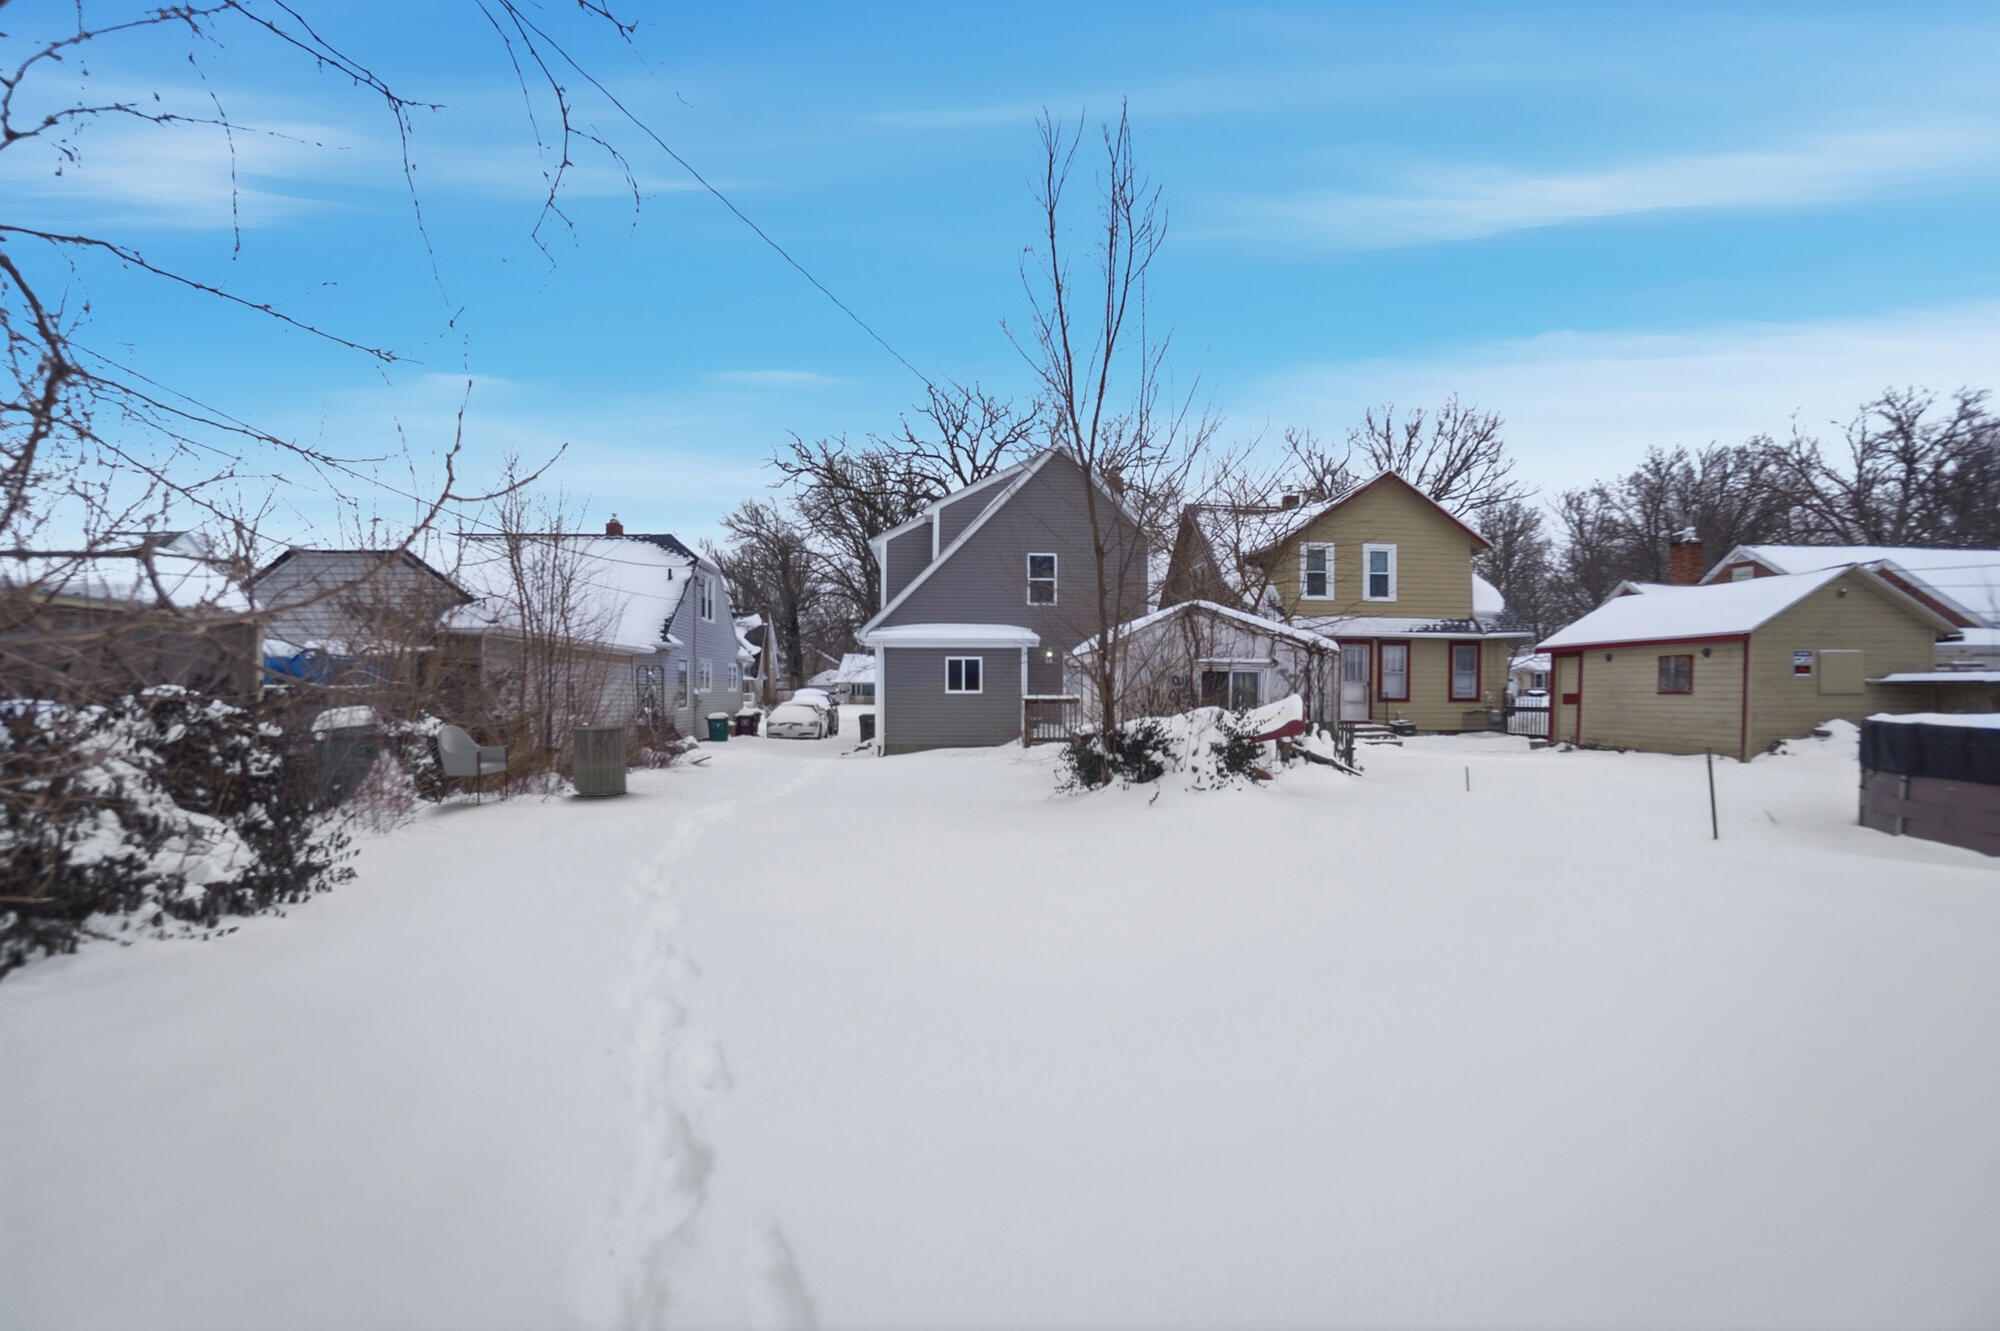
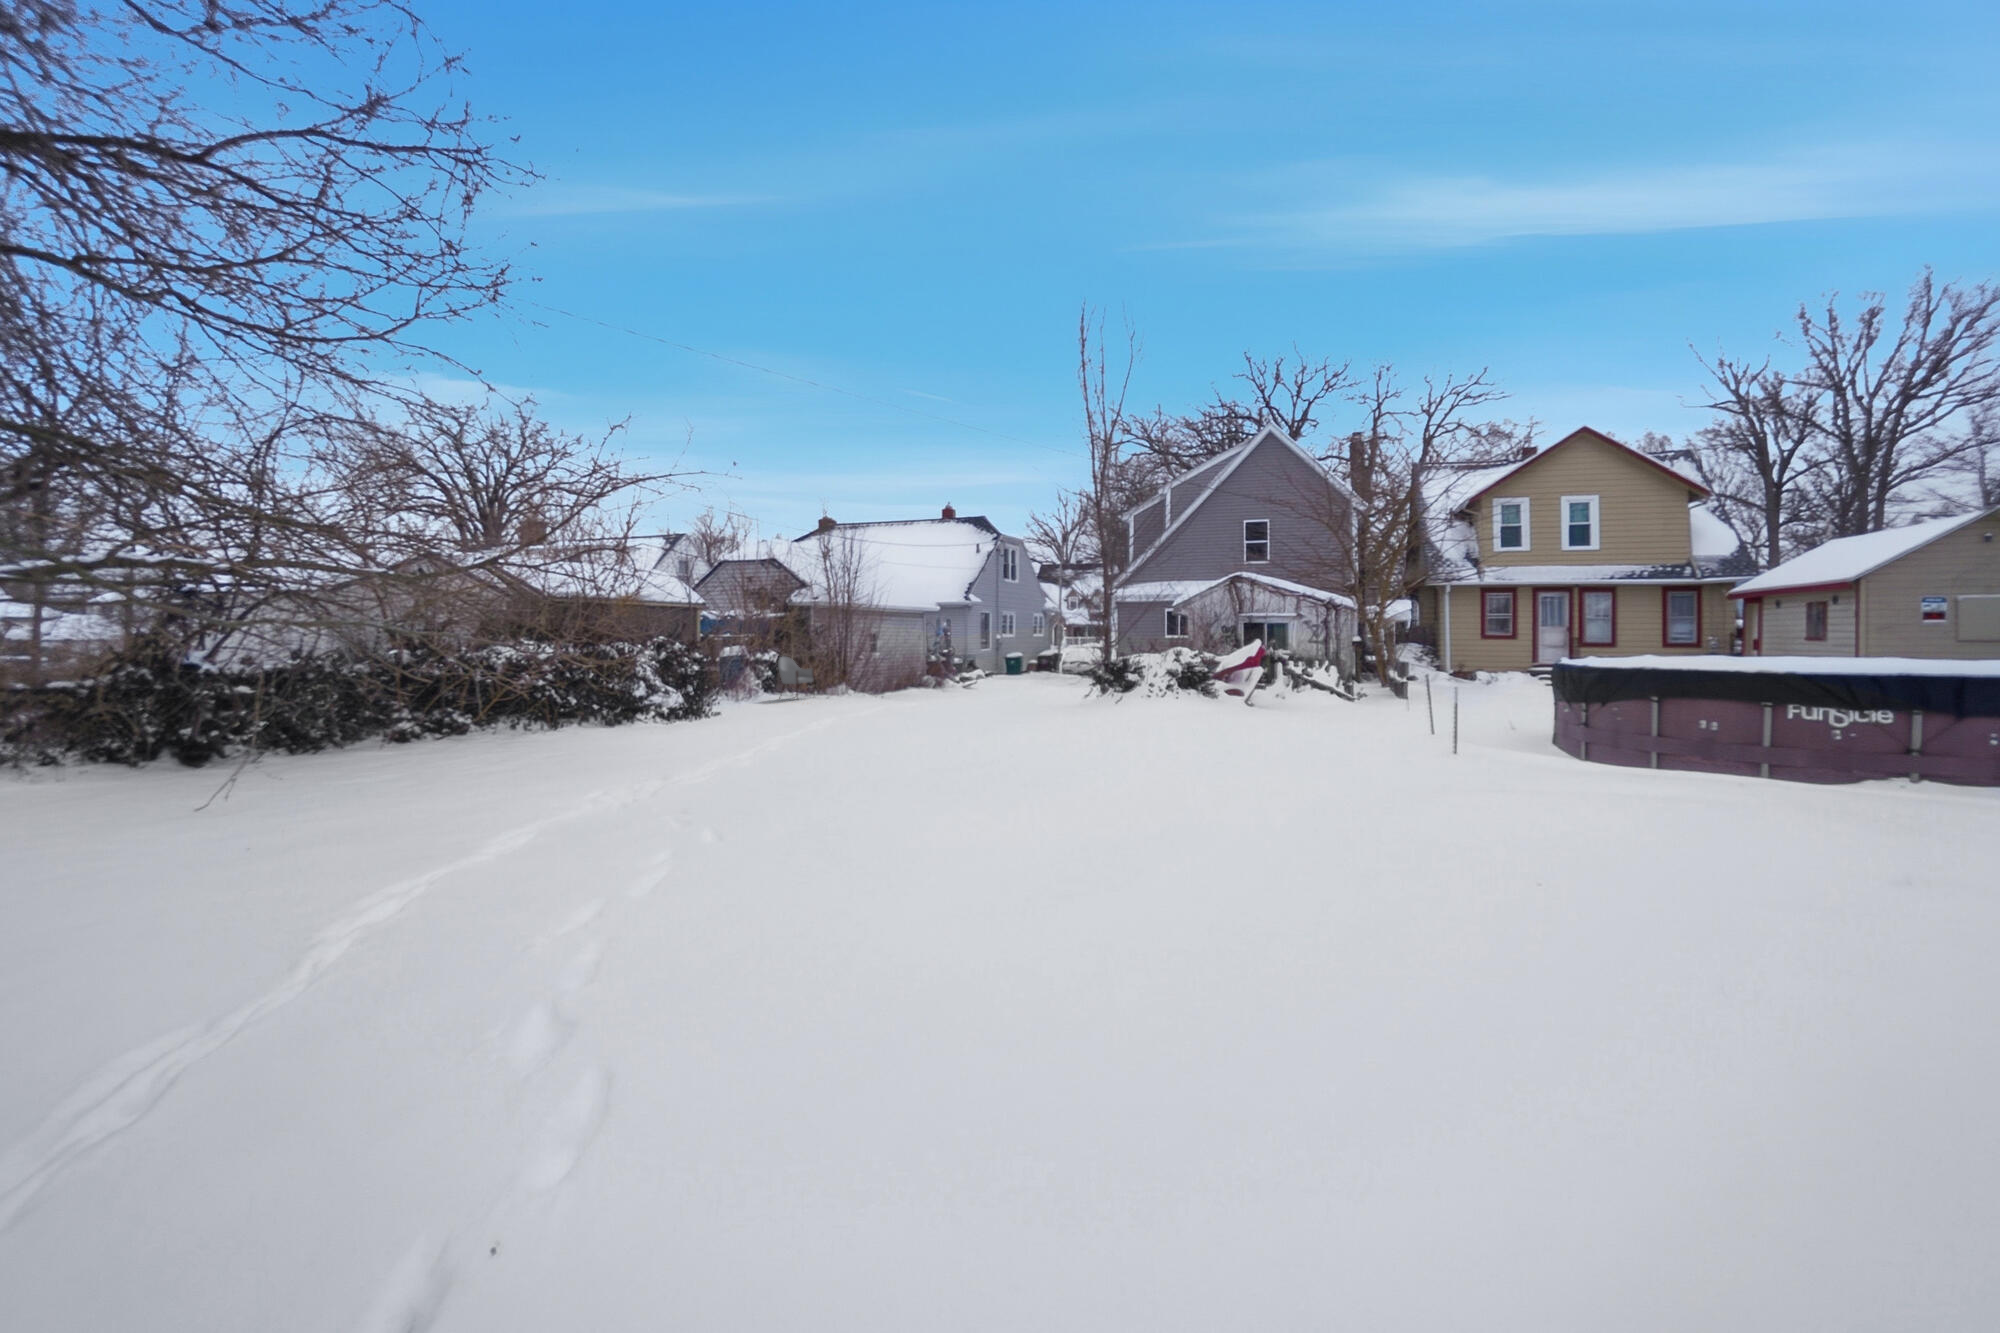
trash can: present [573,726,627,796] -> none [856,659,887,700]

